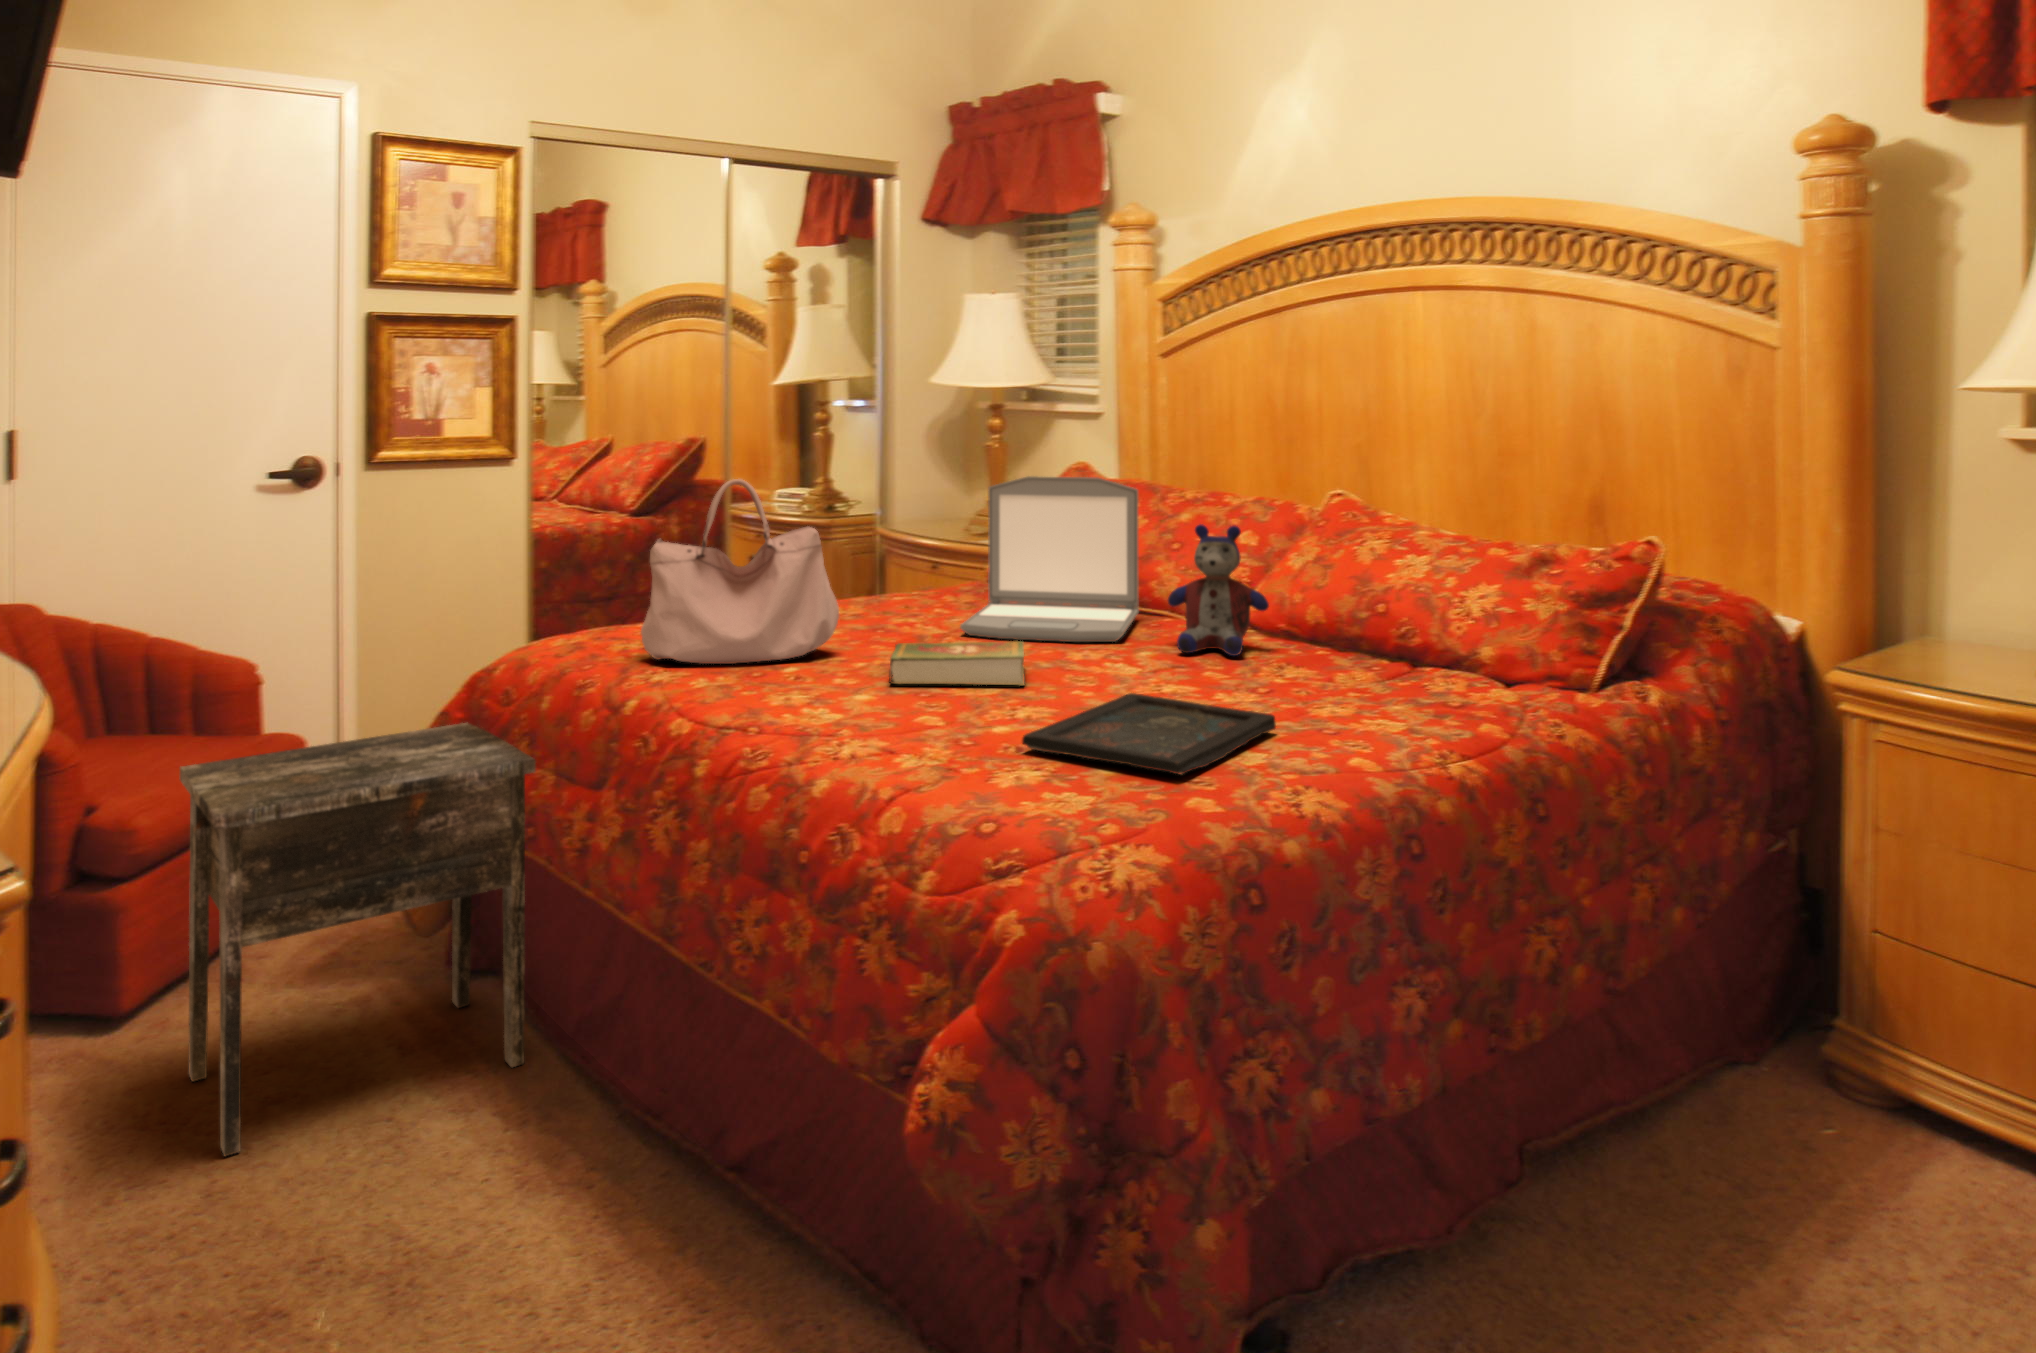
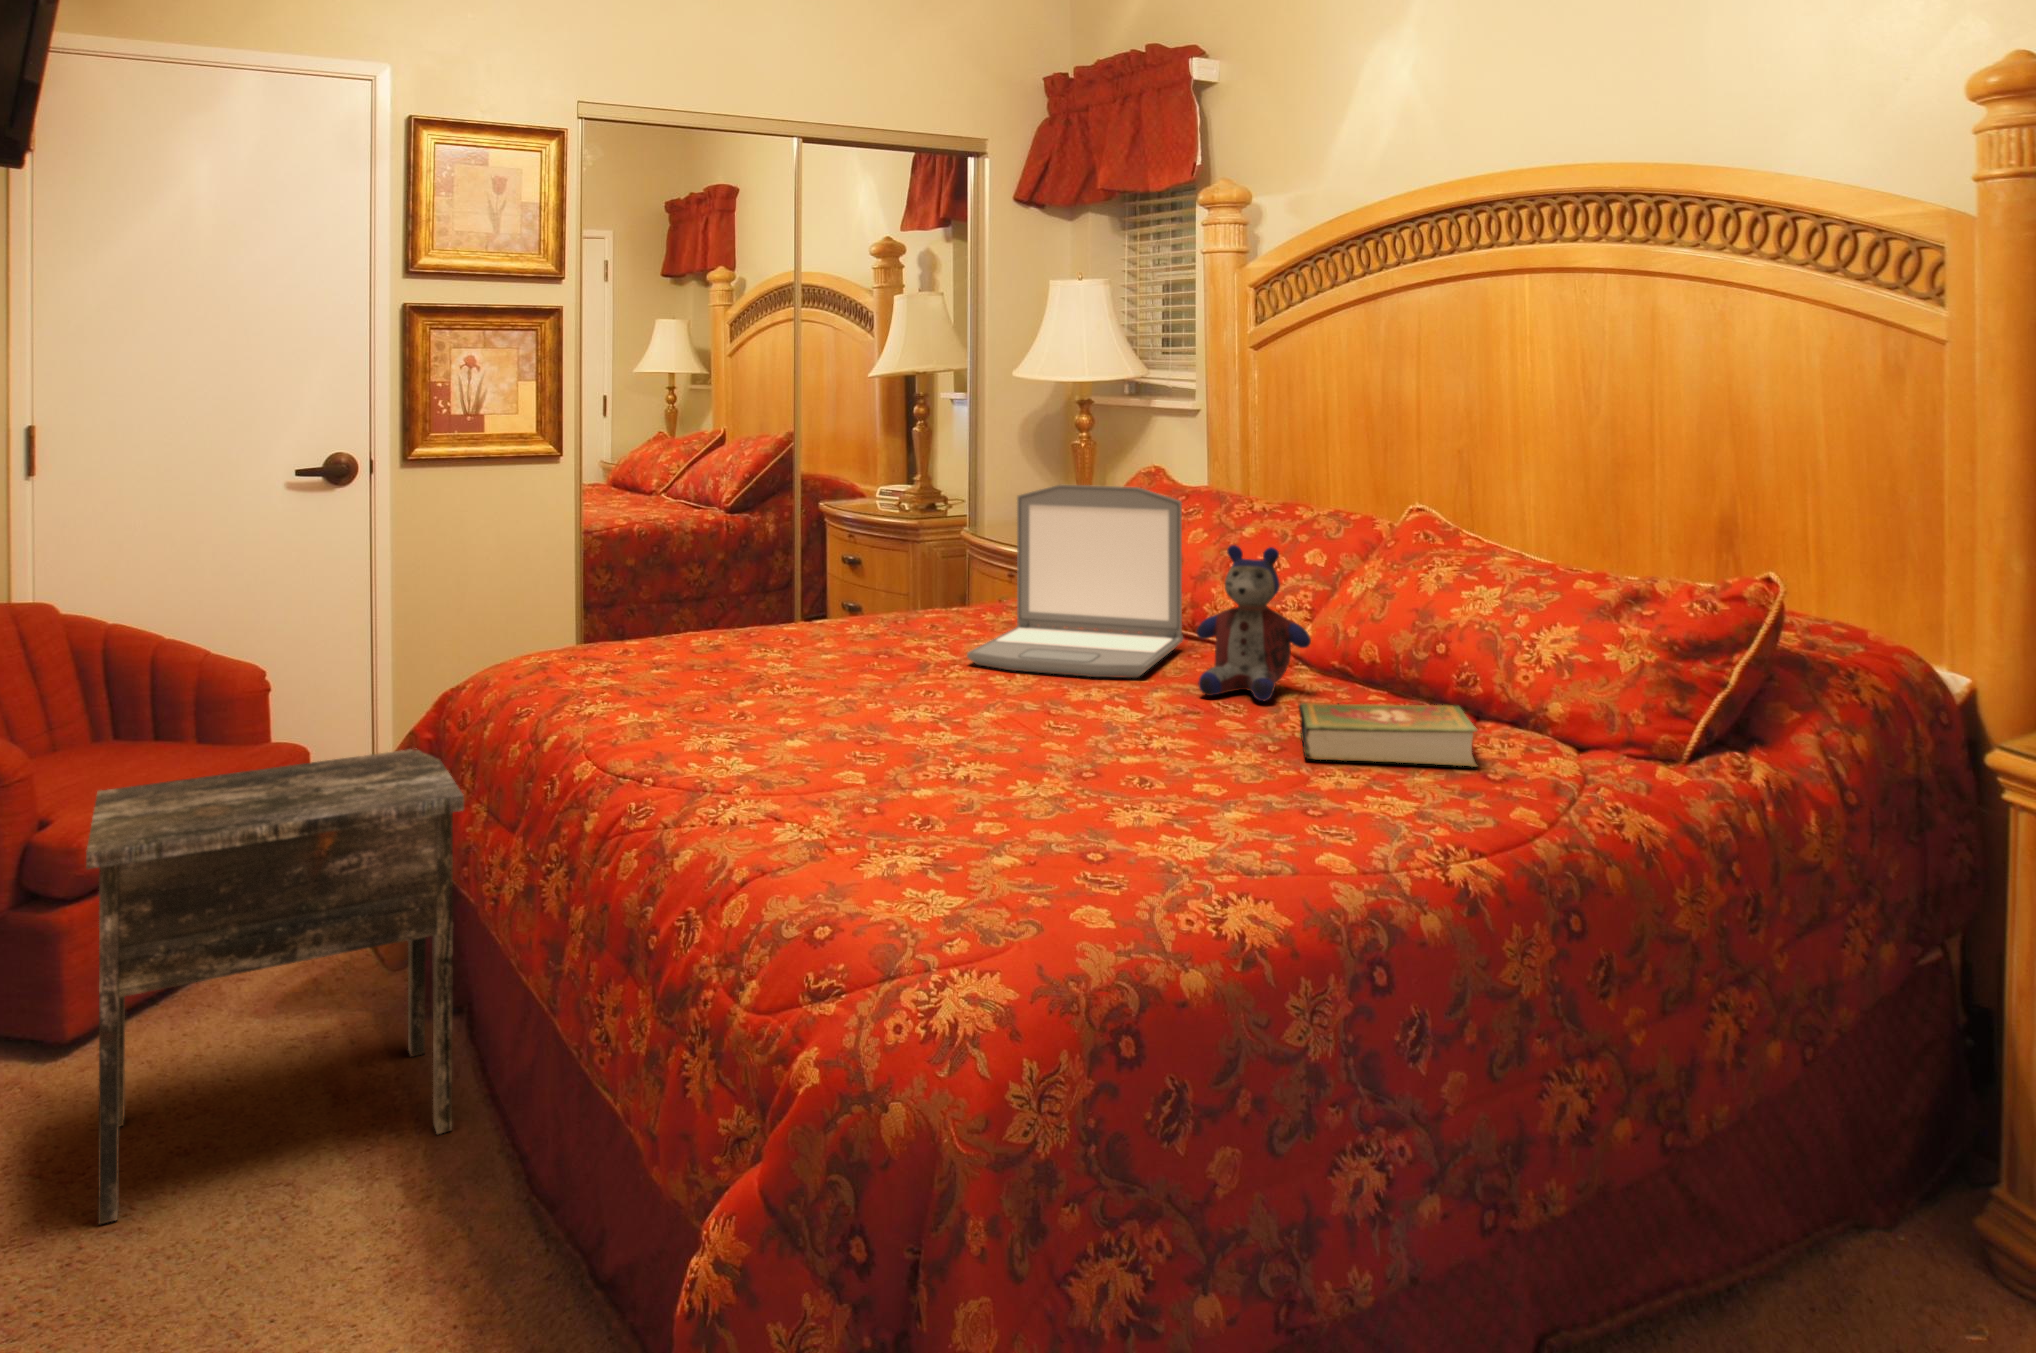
handbag: present [641,479,839,664] -> none [595,487,817,695]
book: present [889,641,1024,686] -> present [1299,703,1478,767]
tray: present [1022,693,1276,774] -> none [927,751,1251,869]

